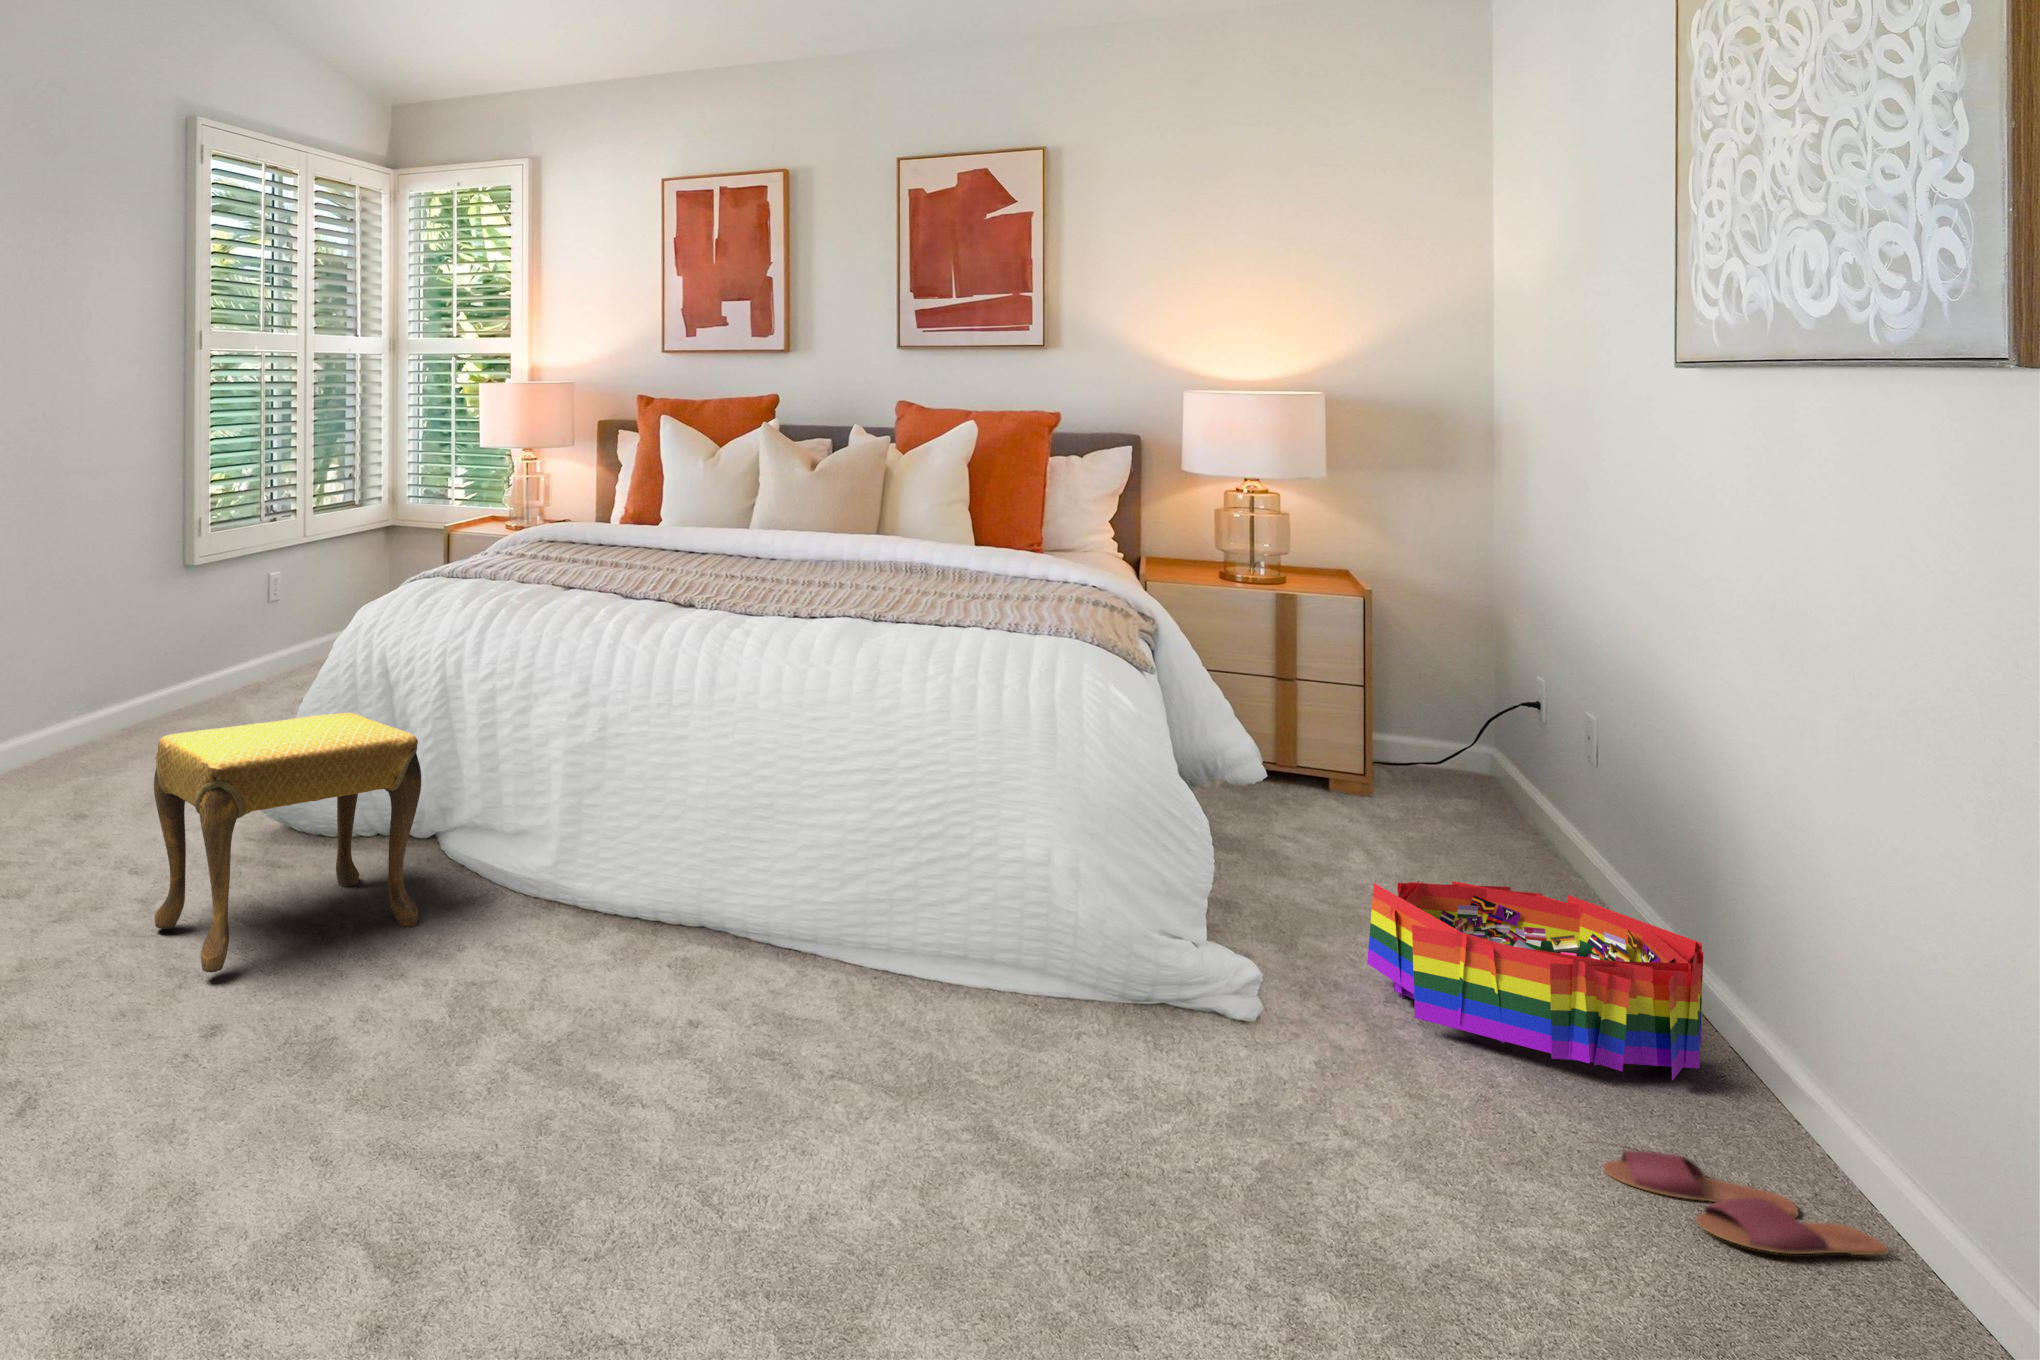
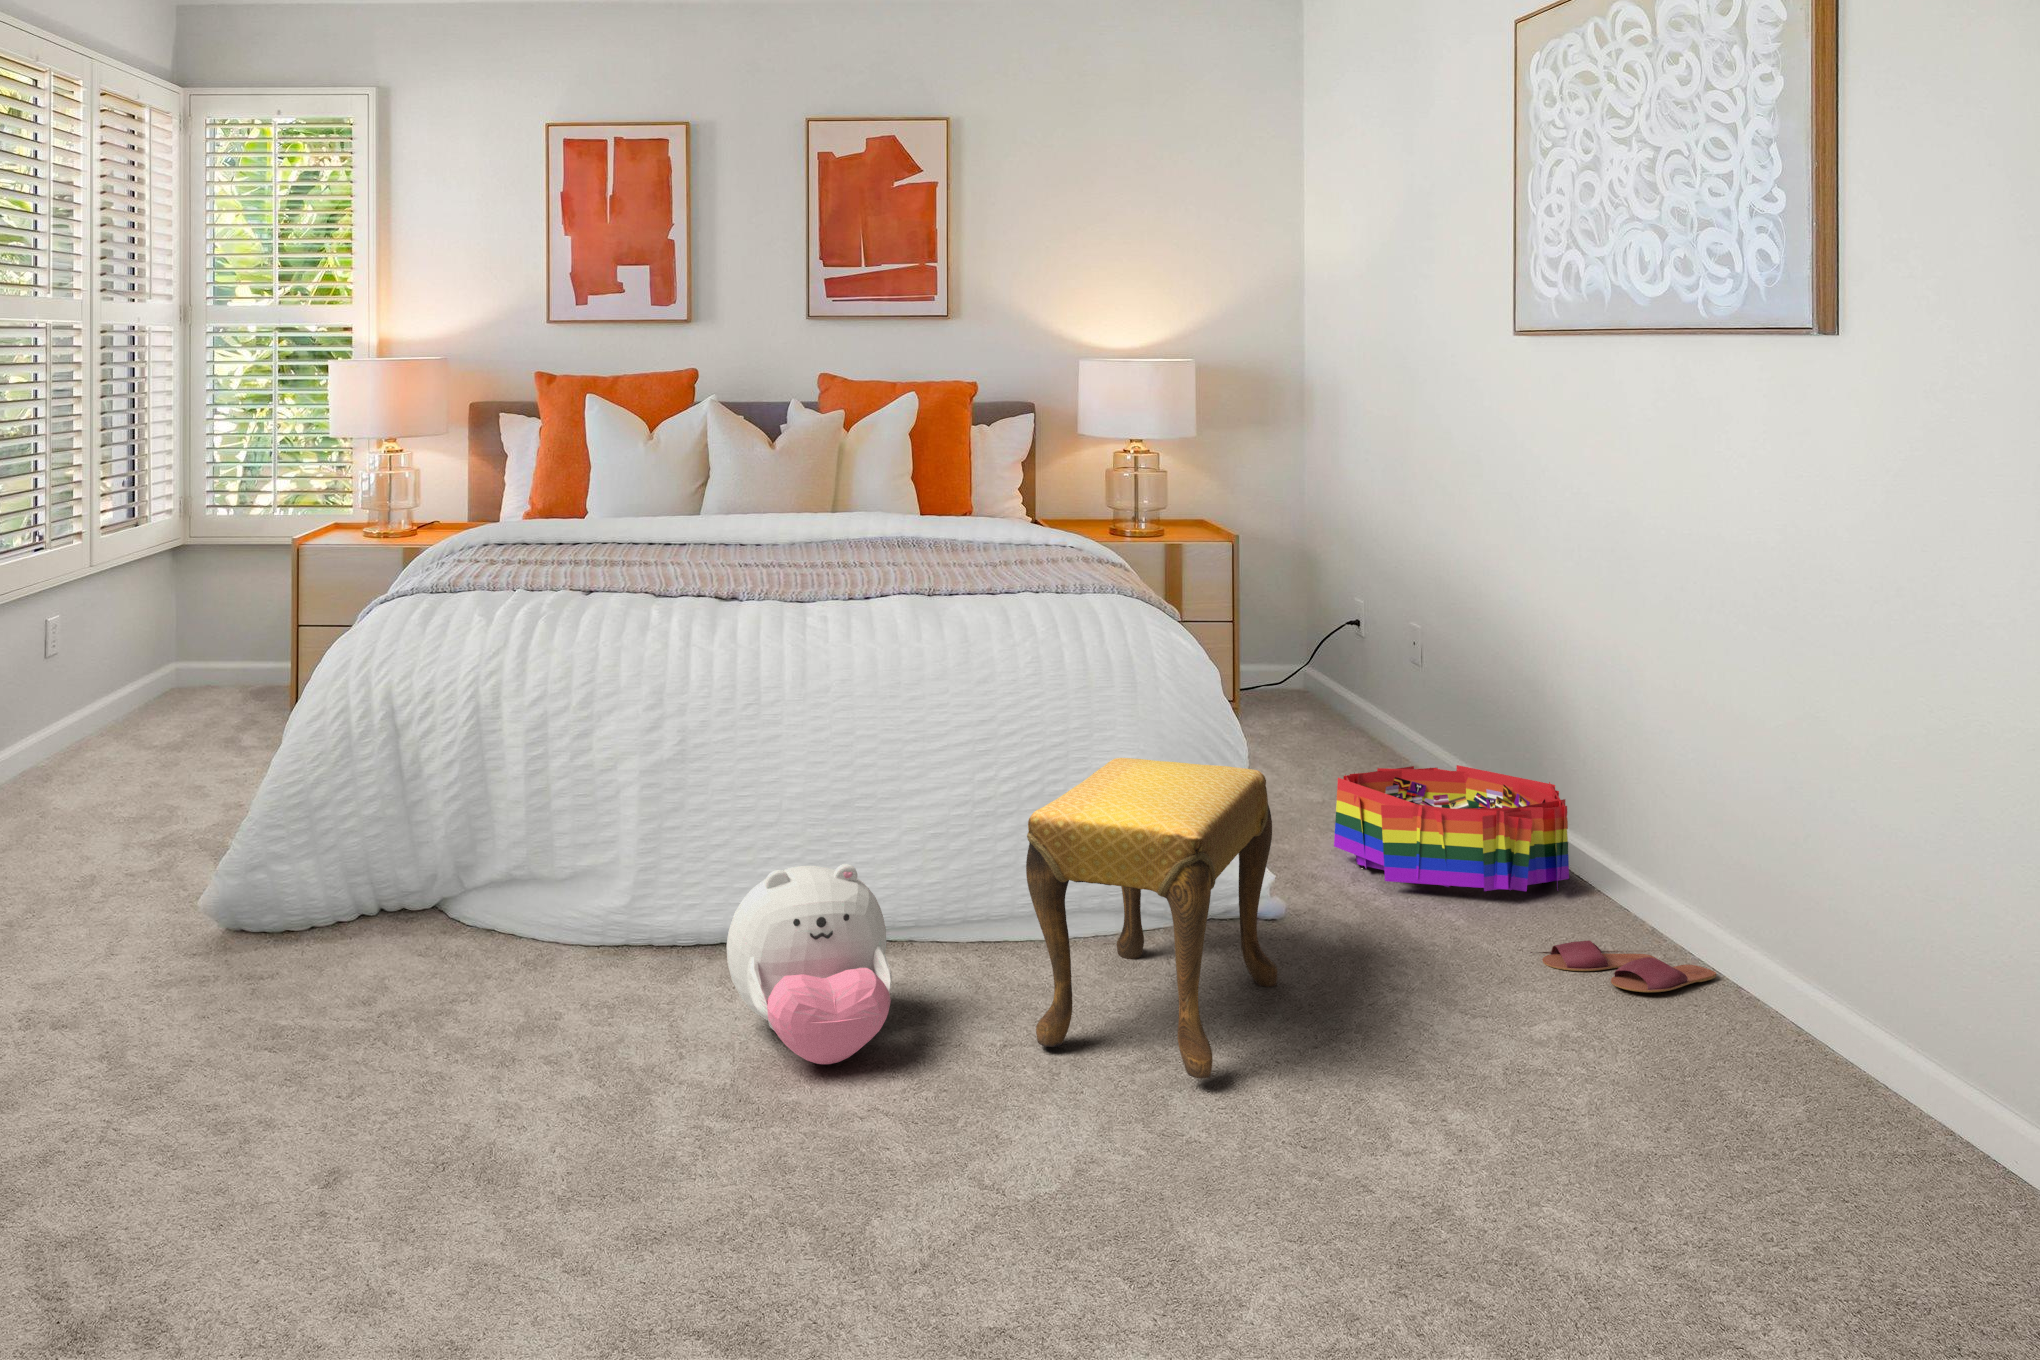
footstool: present [154,713,422,973] -> present [1026,758,1277,1079]
plush toy: none [569,869,729,1075] -> present [727,864,892,1064]

